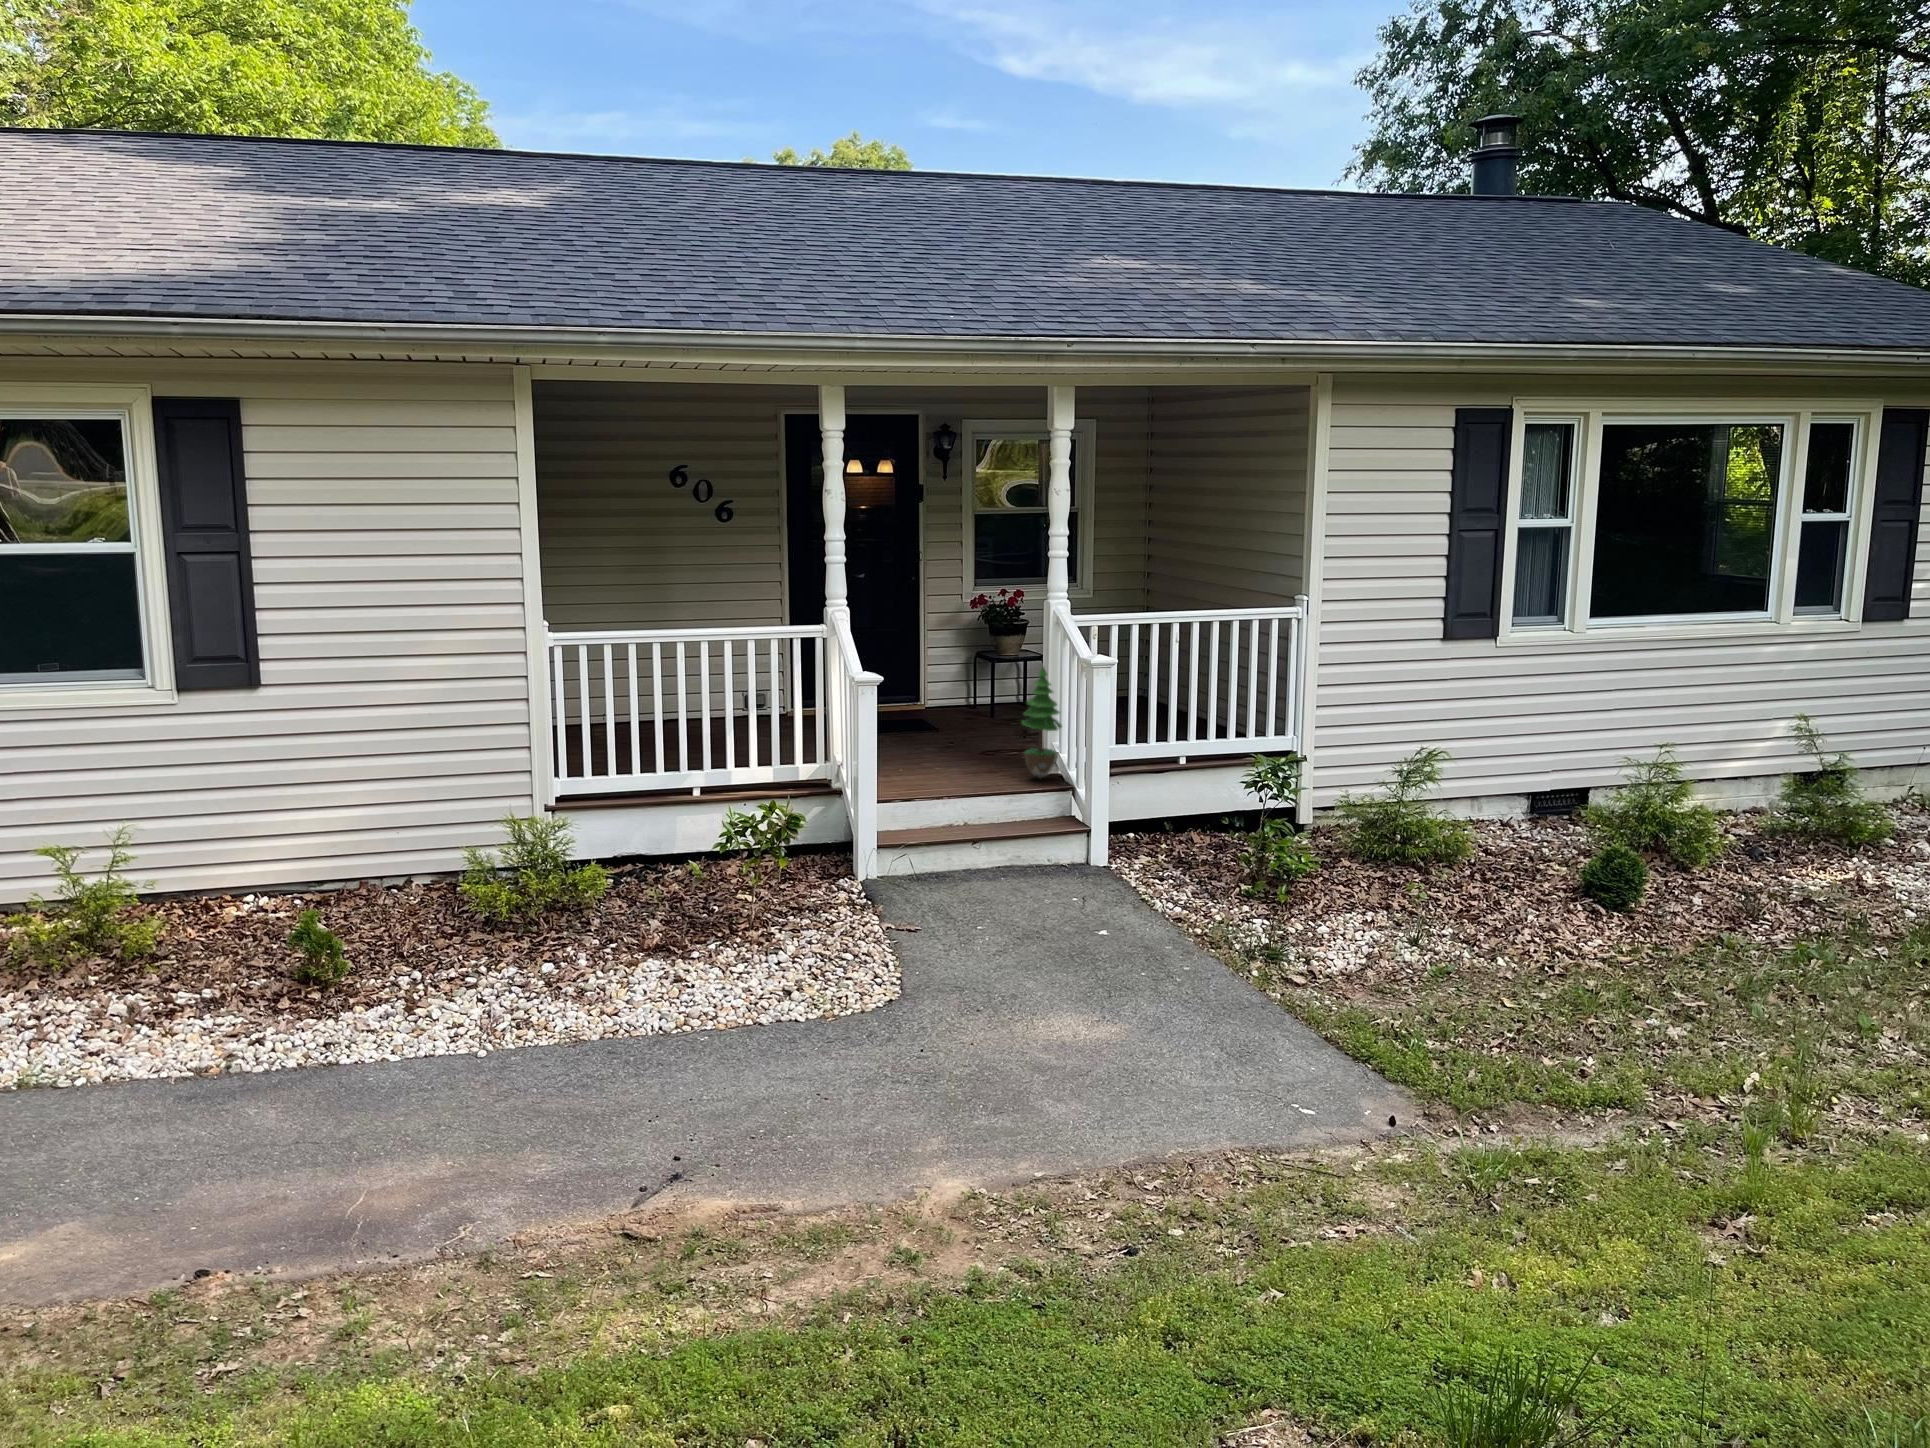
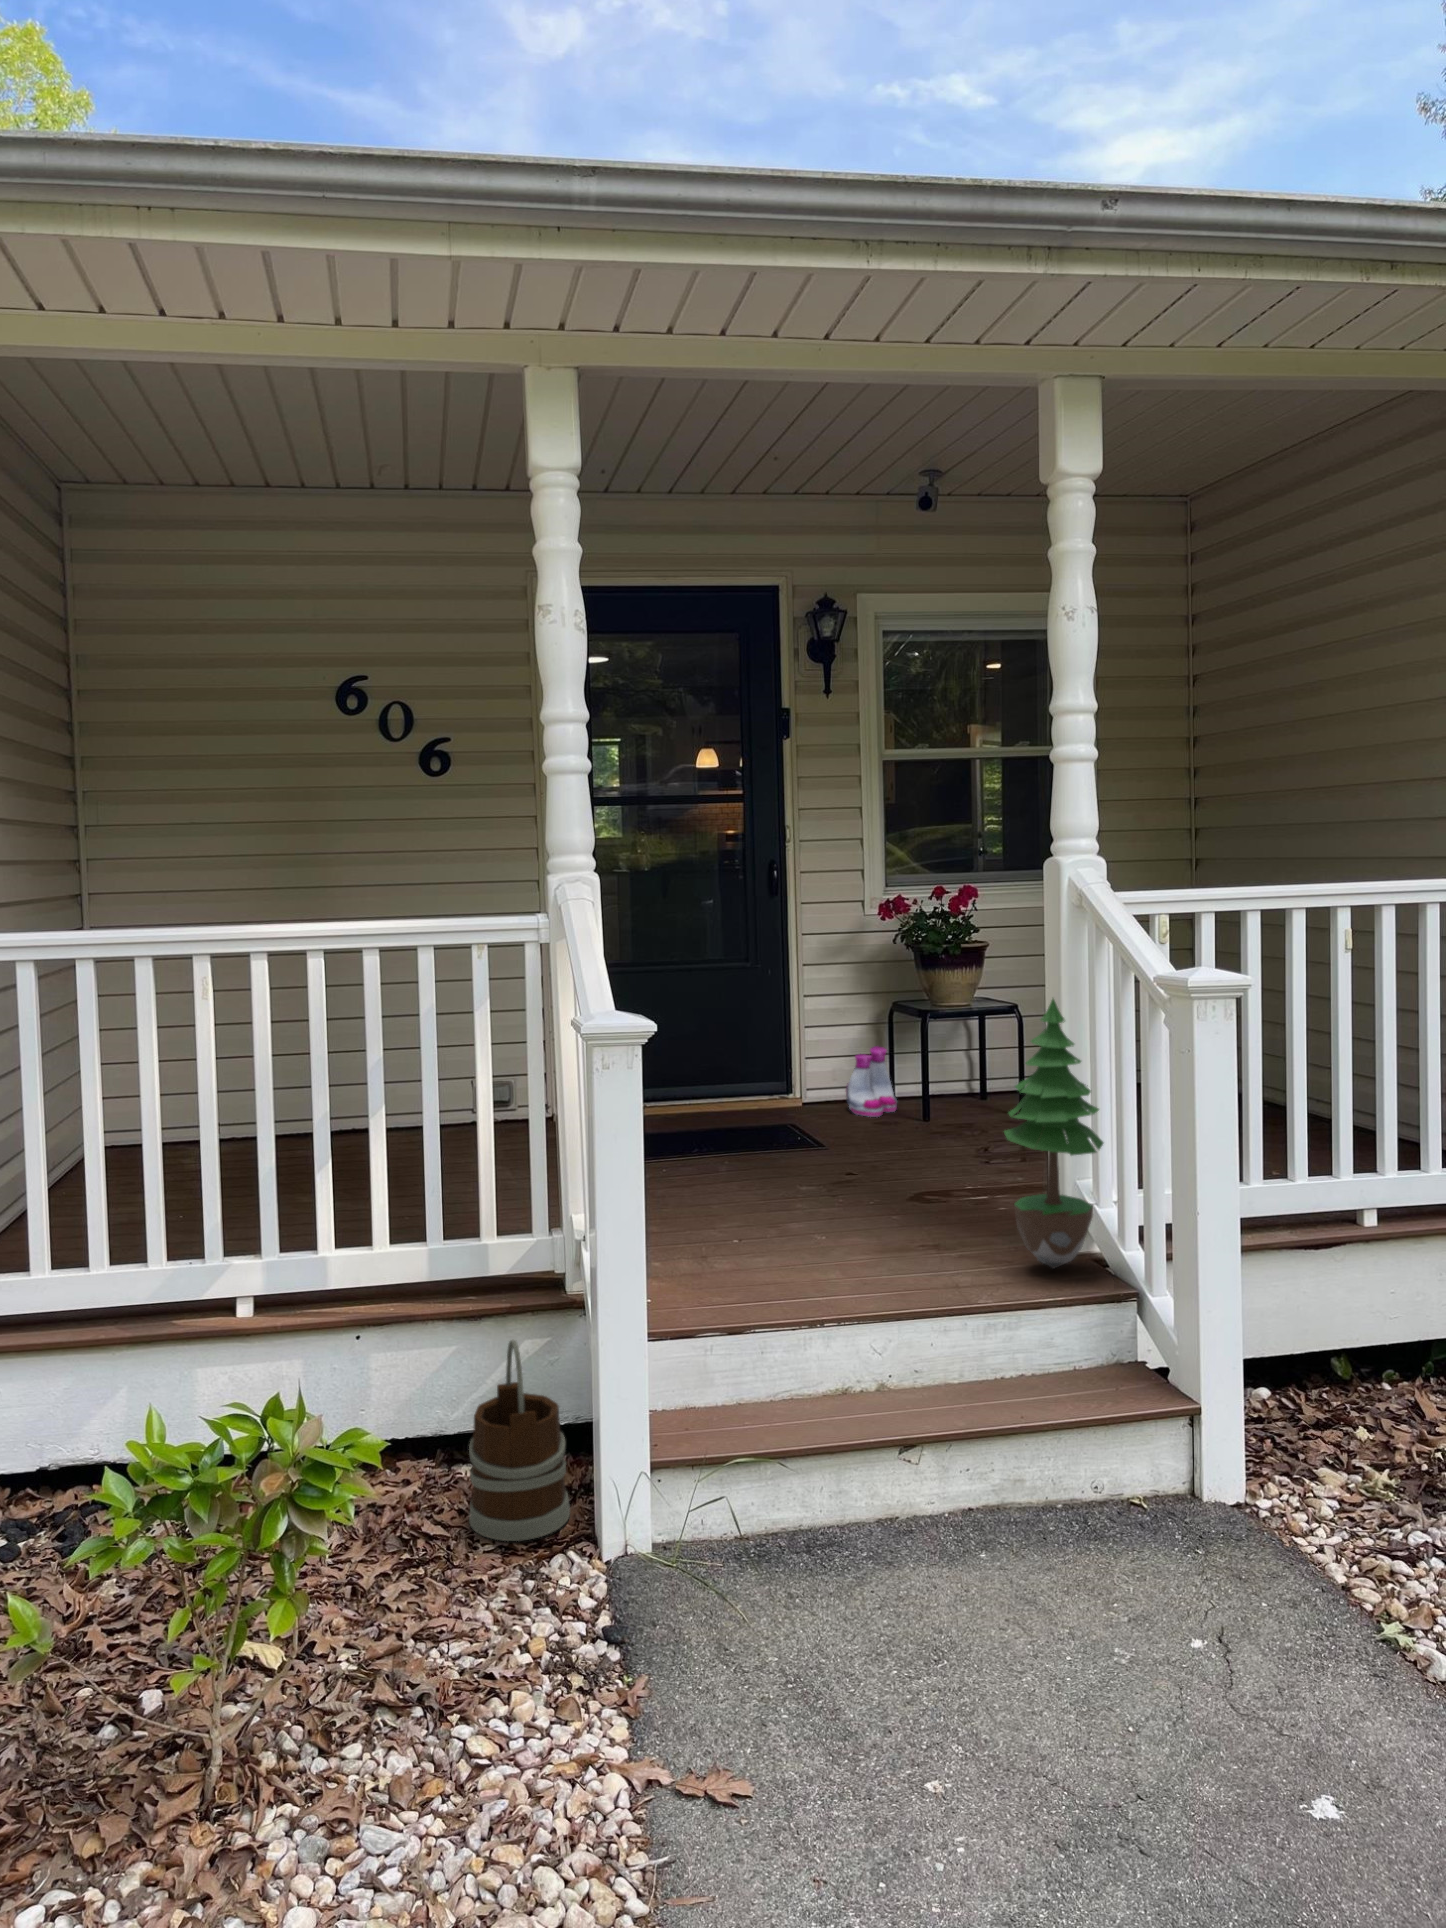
boots: none [950,676,978,714] -> present [846,1046,897,1117]
wooden bucket: none [802,801,842,877] -> present [469,1340,570,1541]

